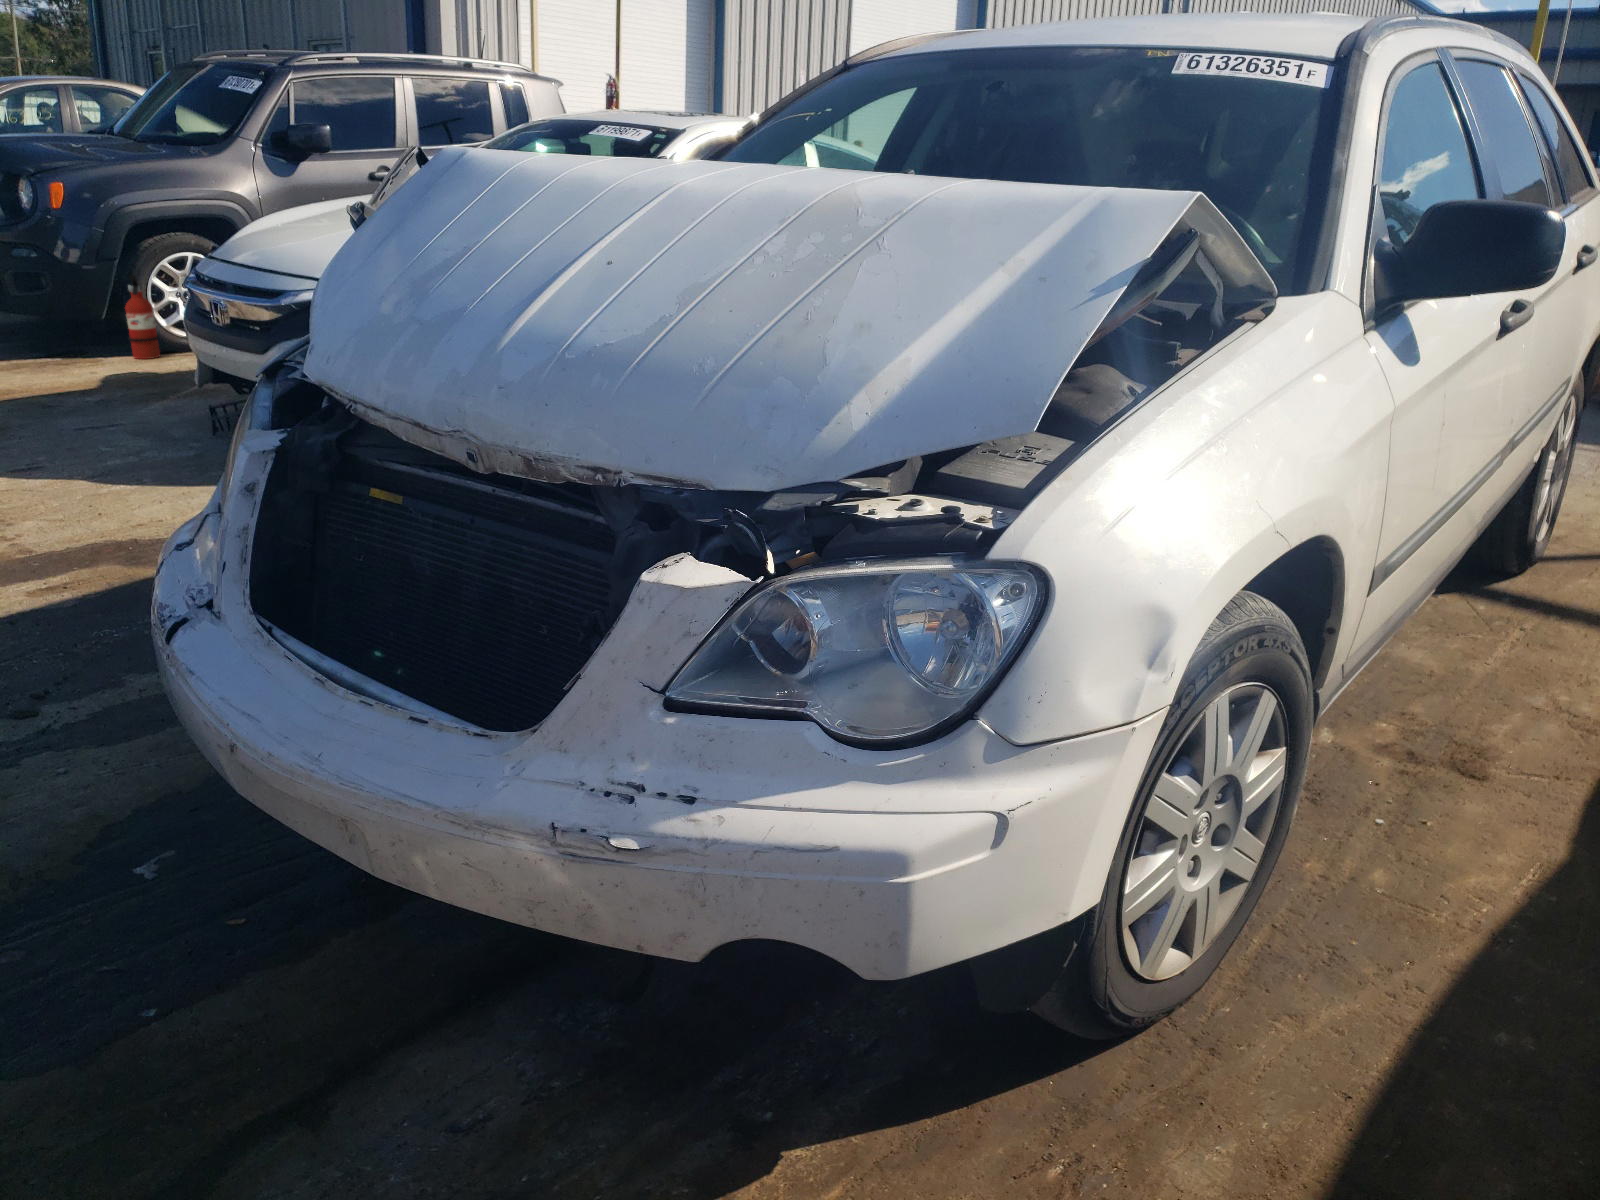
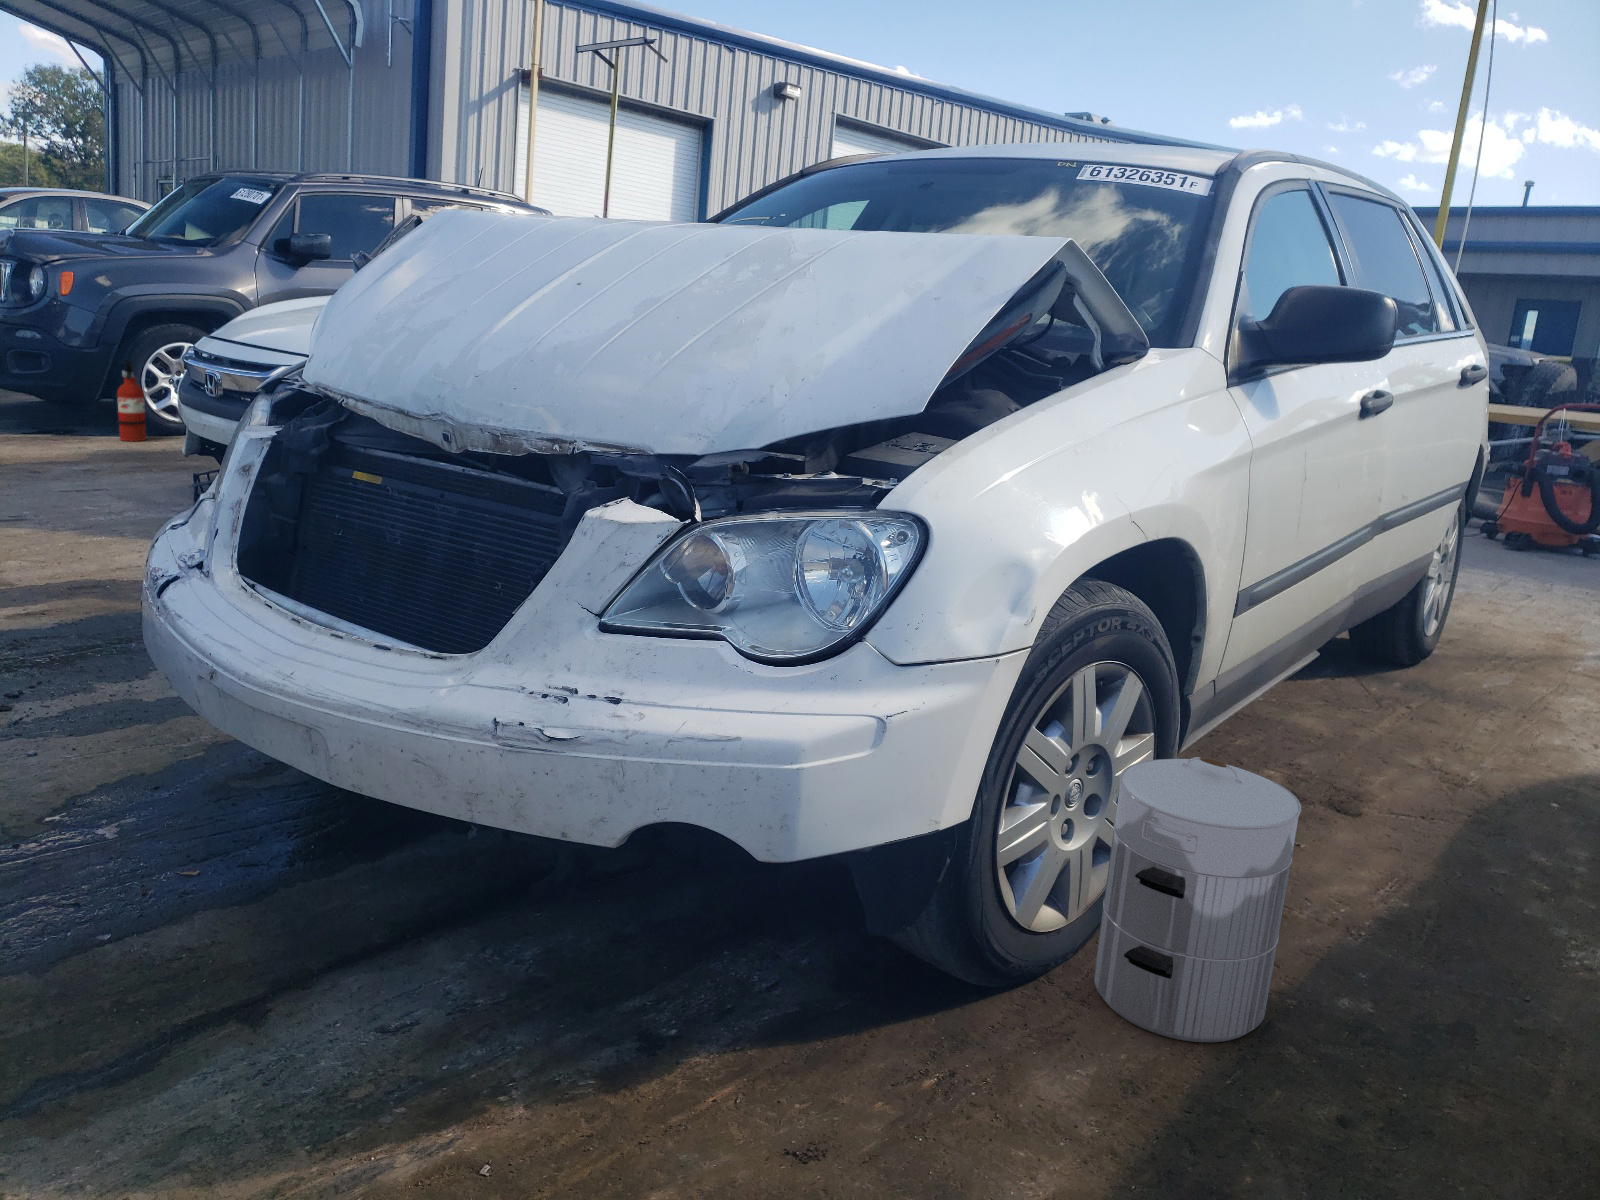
waste bin: none [1224,777,1469,1100] -> present [1094,757,1301,1043]

